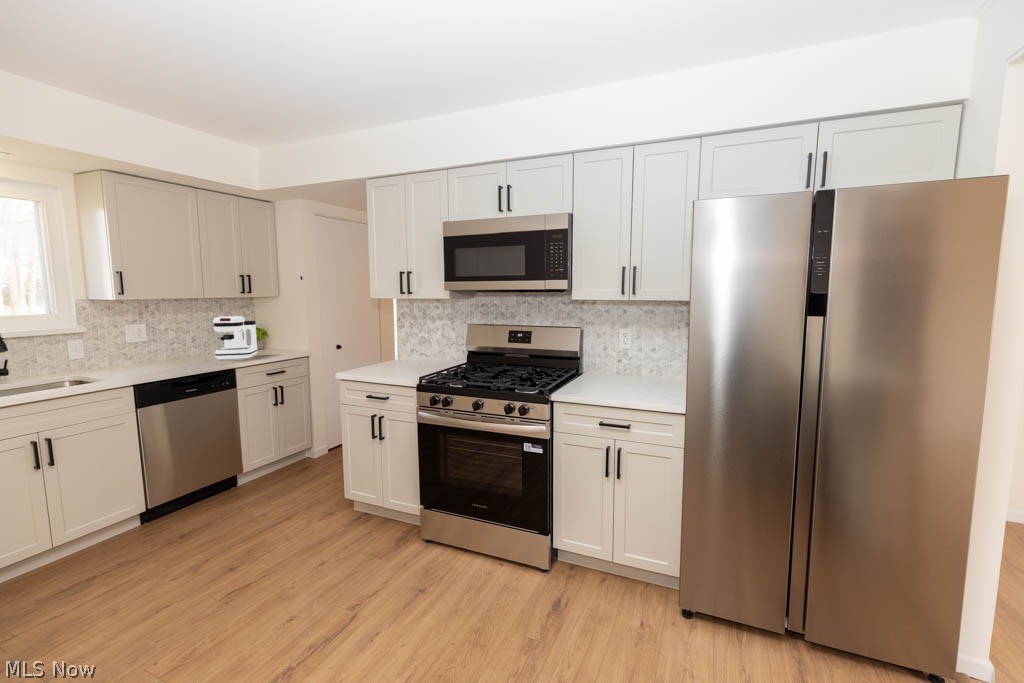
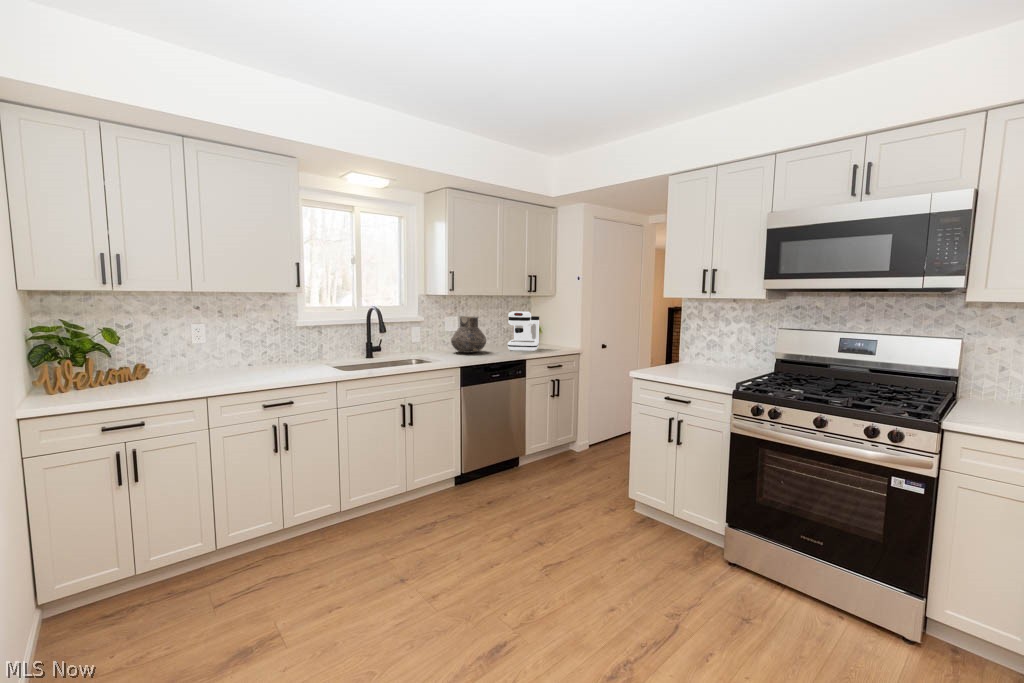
vase: none [133,324,184,367] -> present [451,316,486,353]

